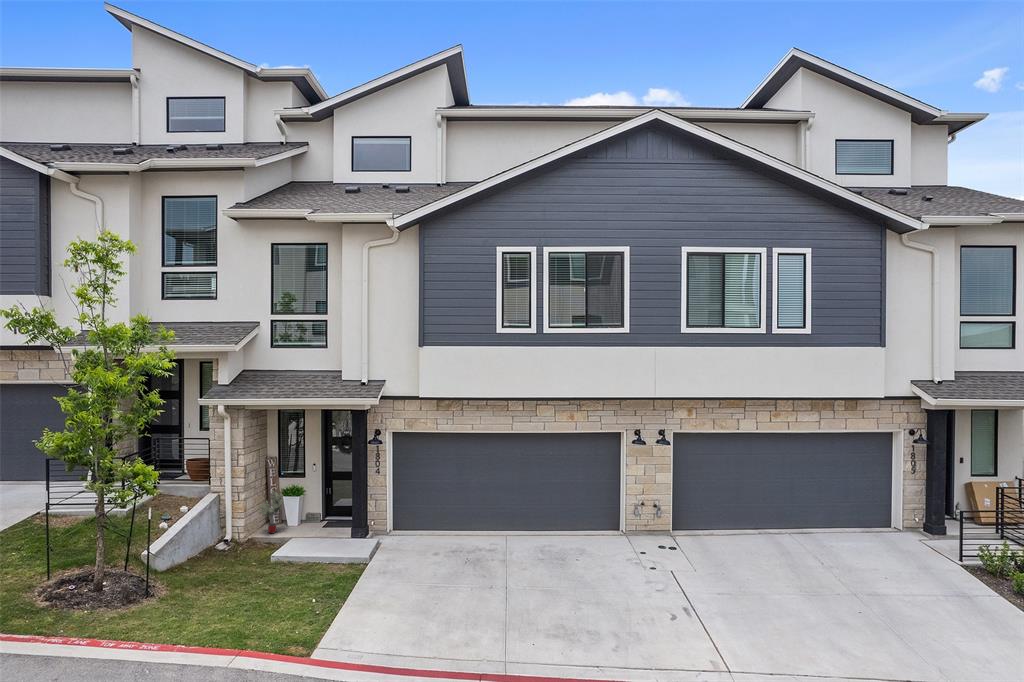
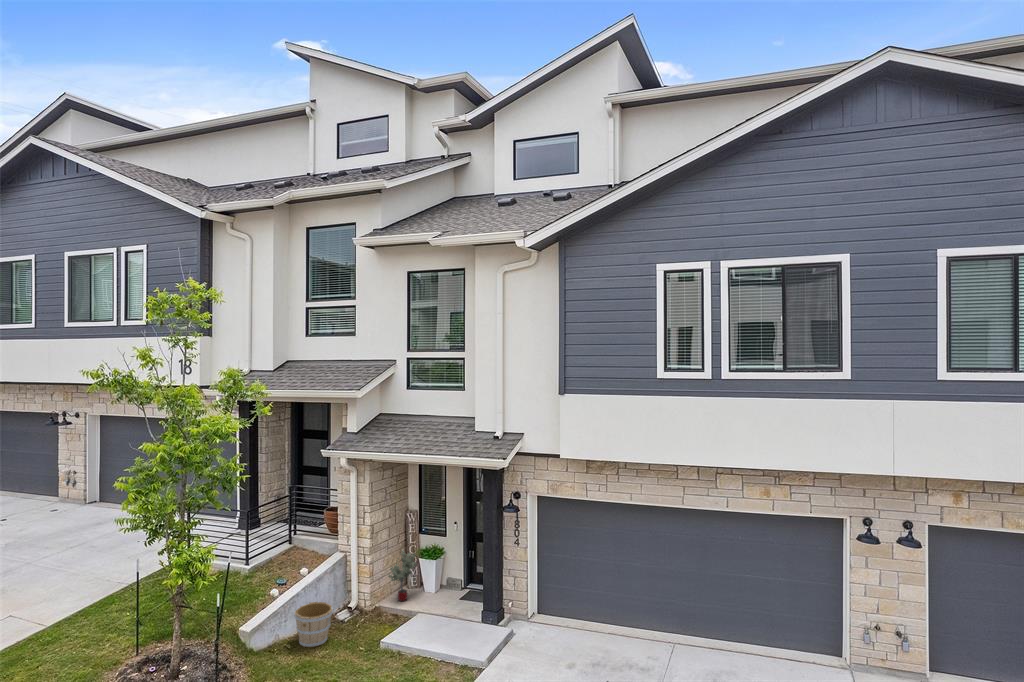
wooden bucket: none [186,529,223,564] -> present [294,602,333,647]

